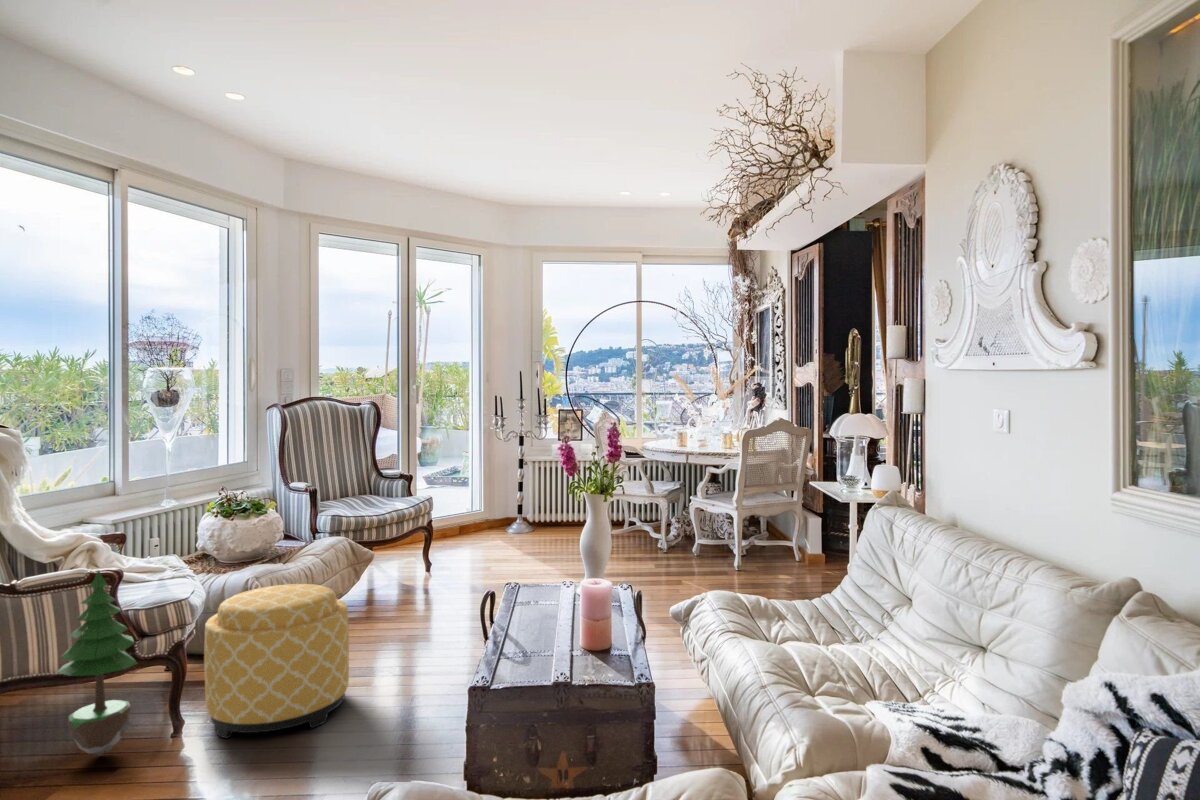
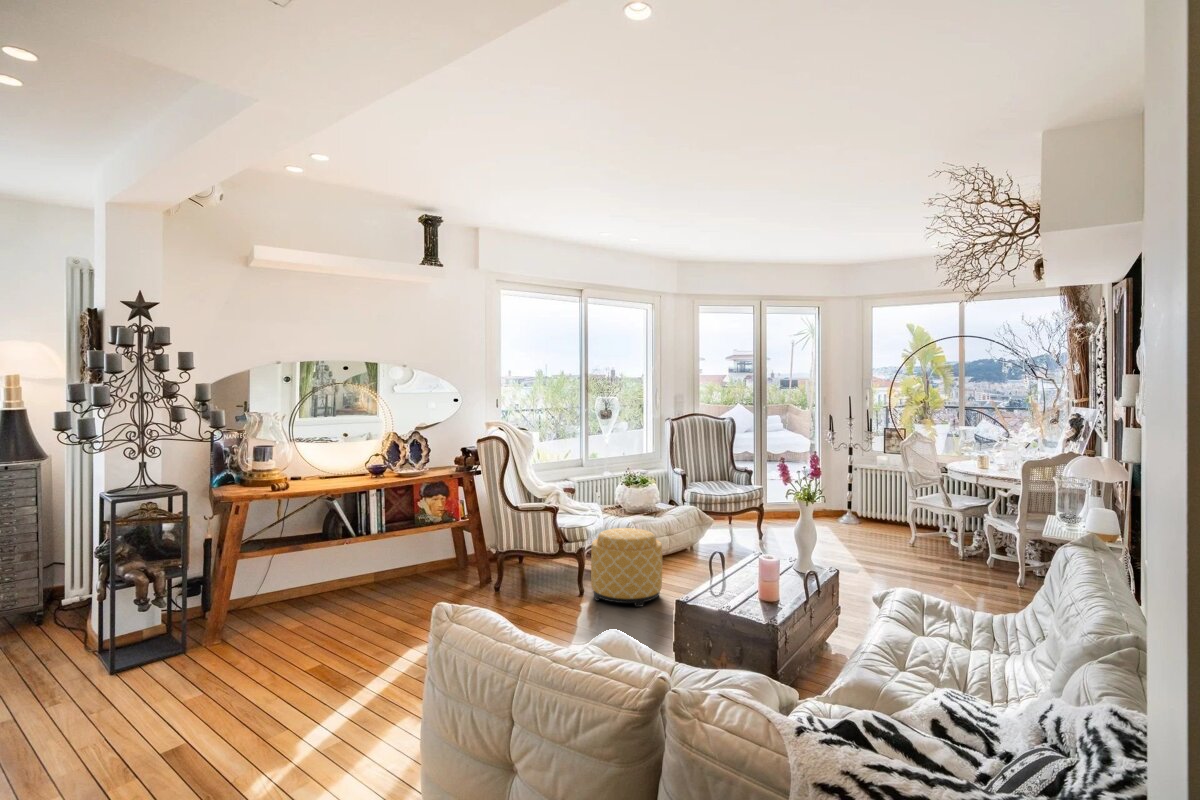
potted tree: present [57,571,137,755] -> none [531,506,563,593]

